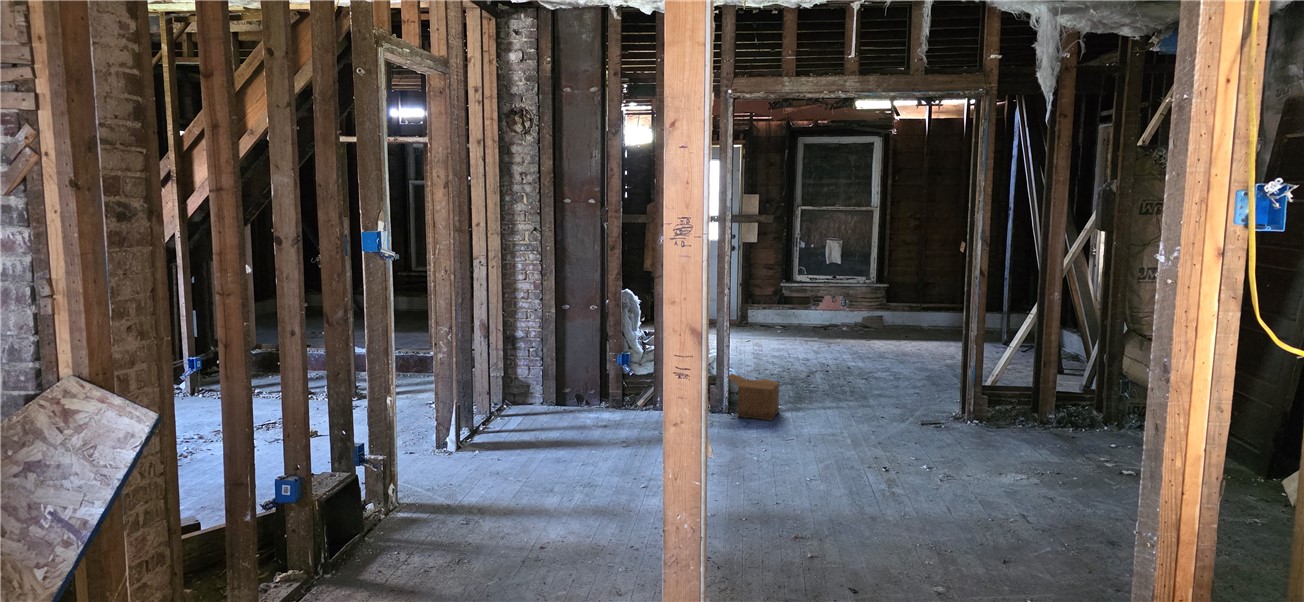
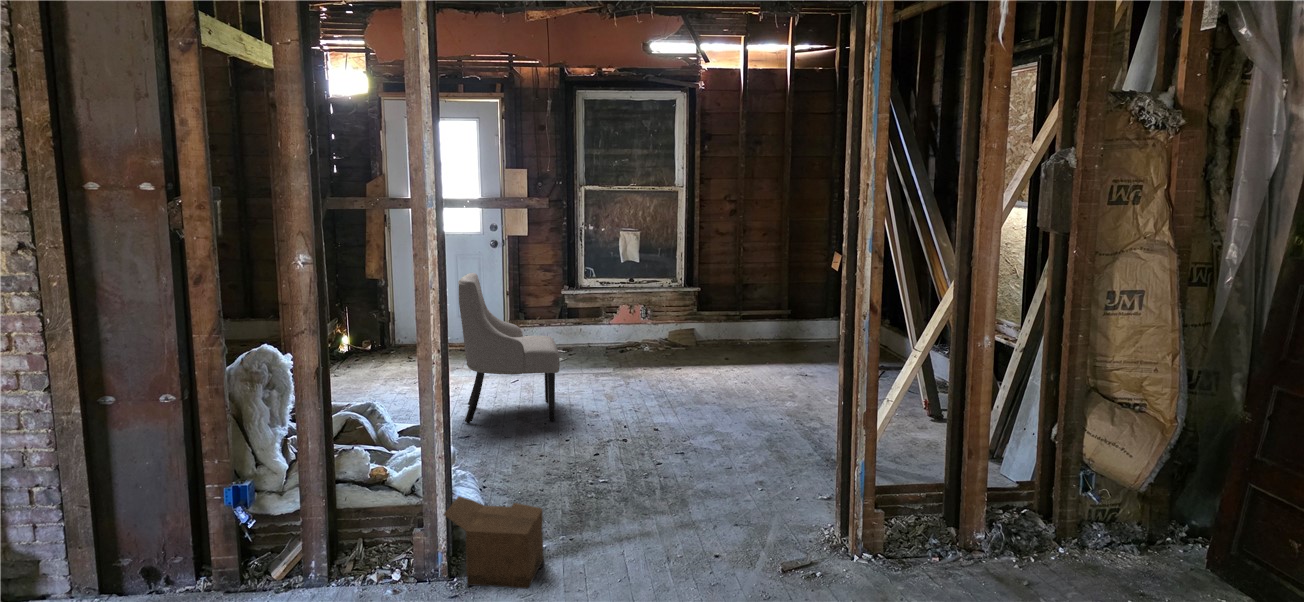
chair: none [719,262,783,360] -> present [458,273,560,423]

